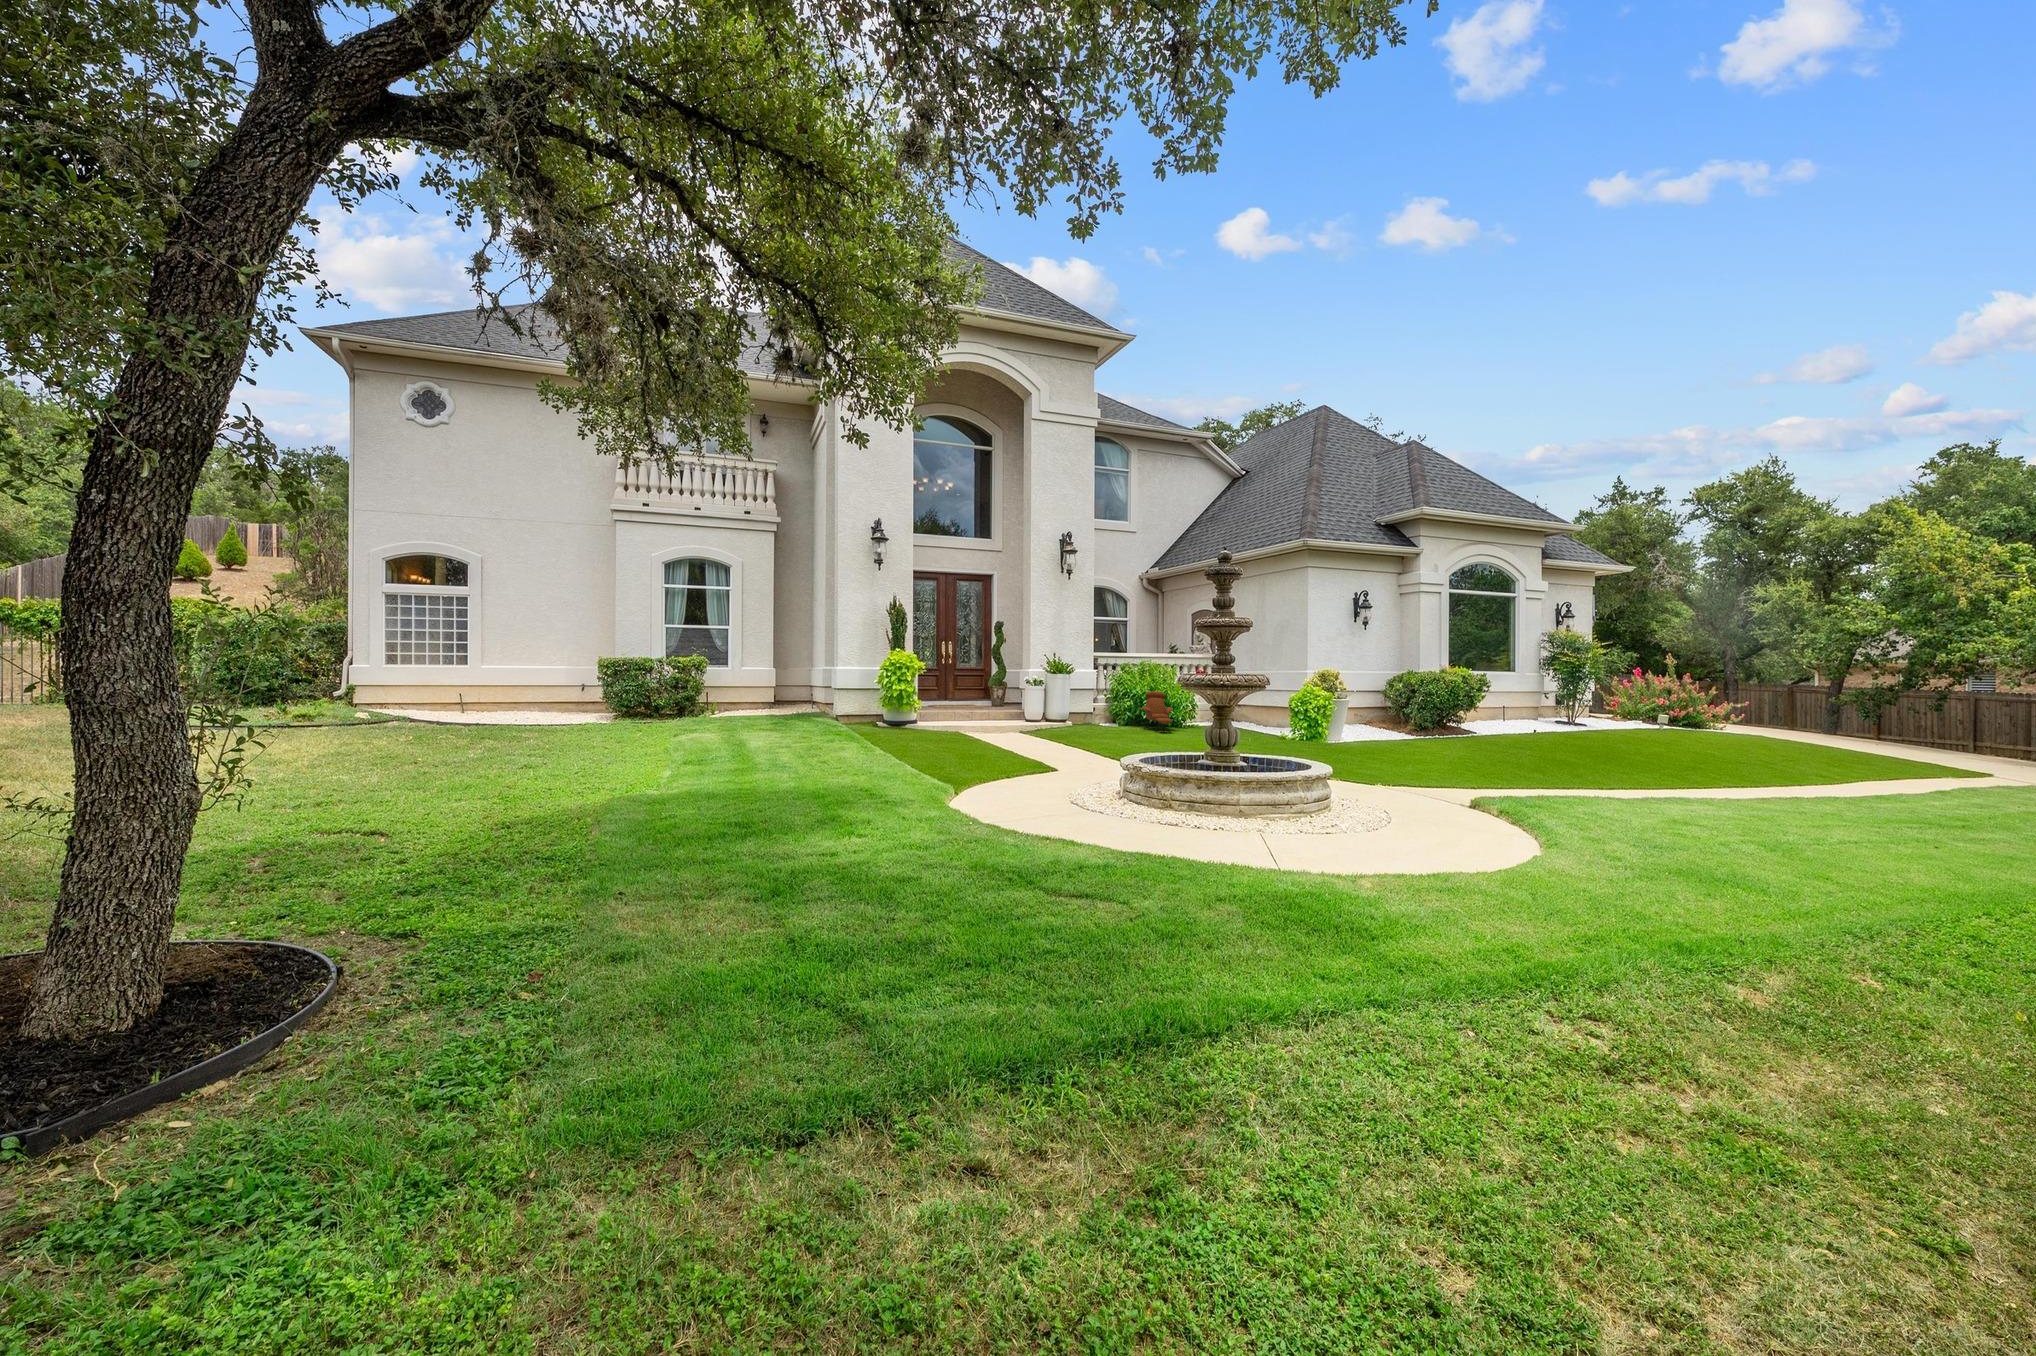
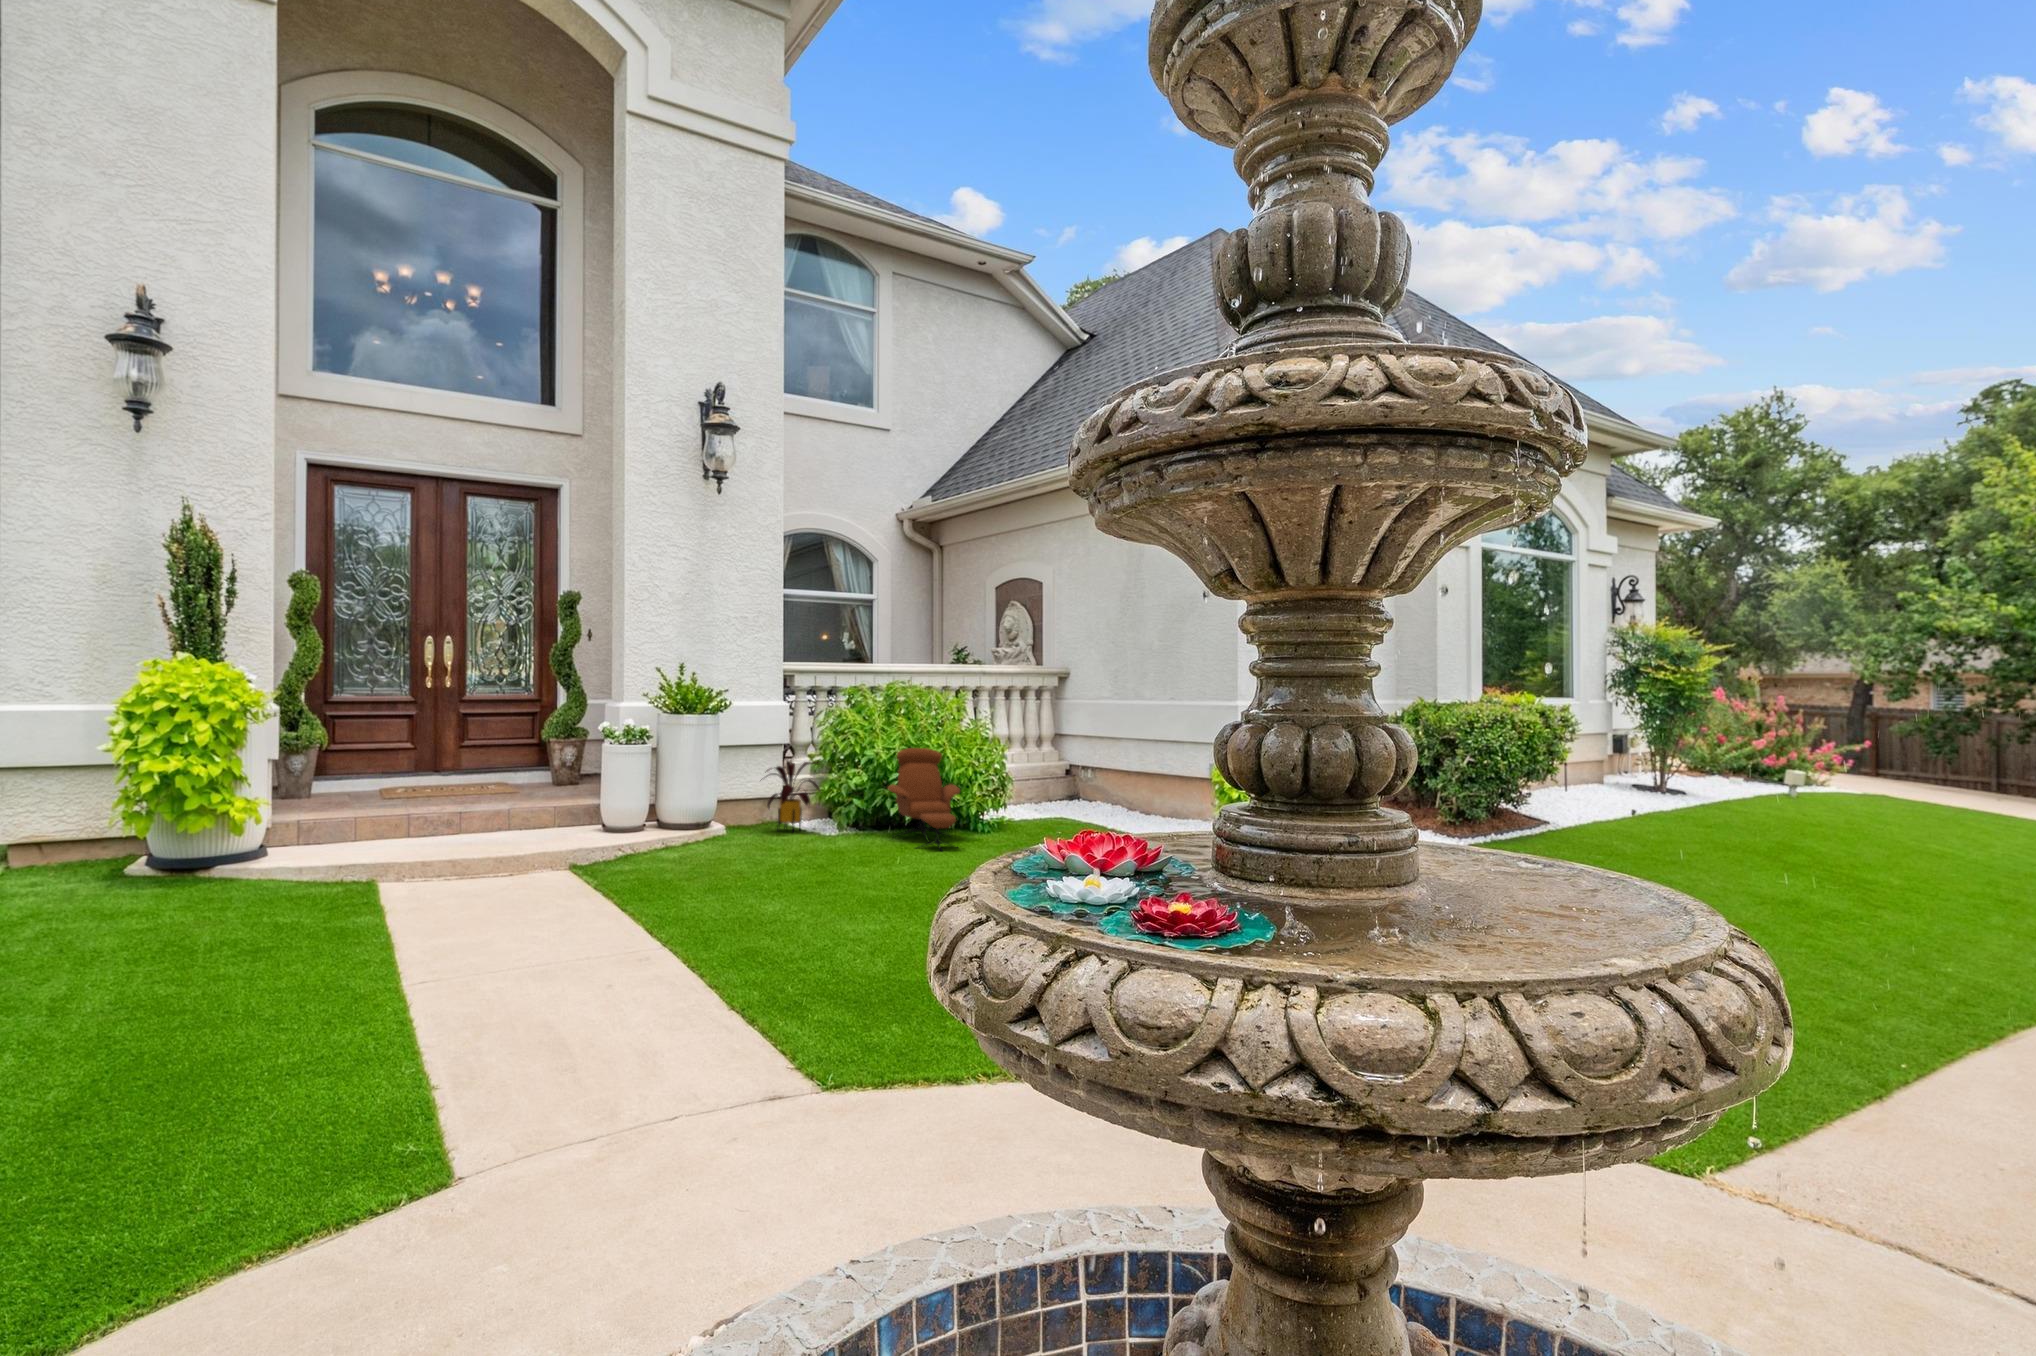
house plant: none [1088,695,1117,726] -> present [760,761,820,832]

